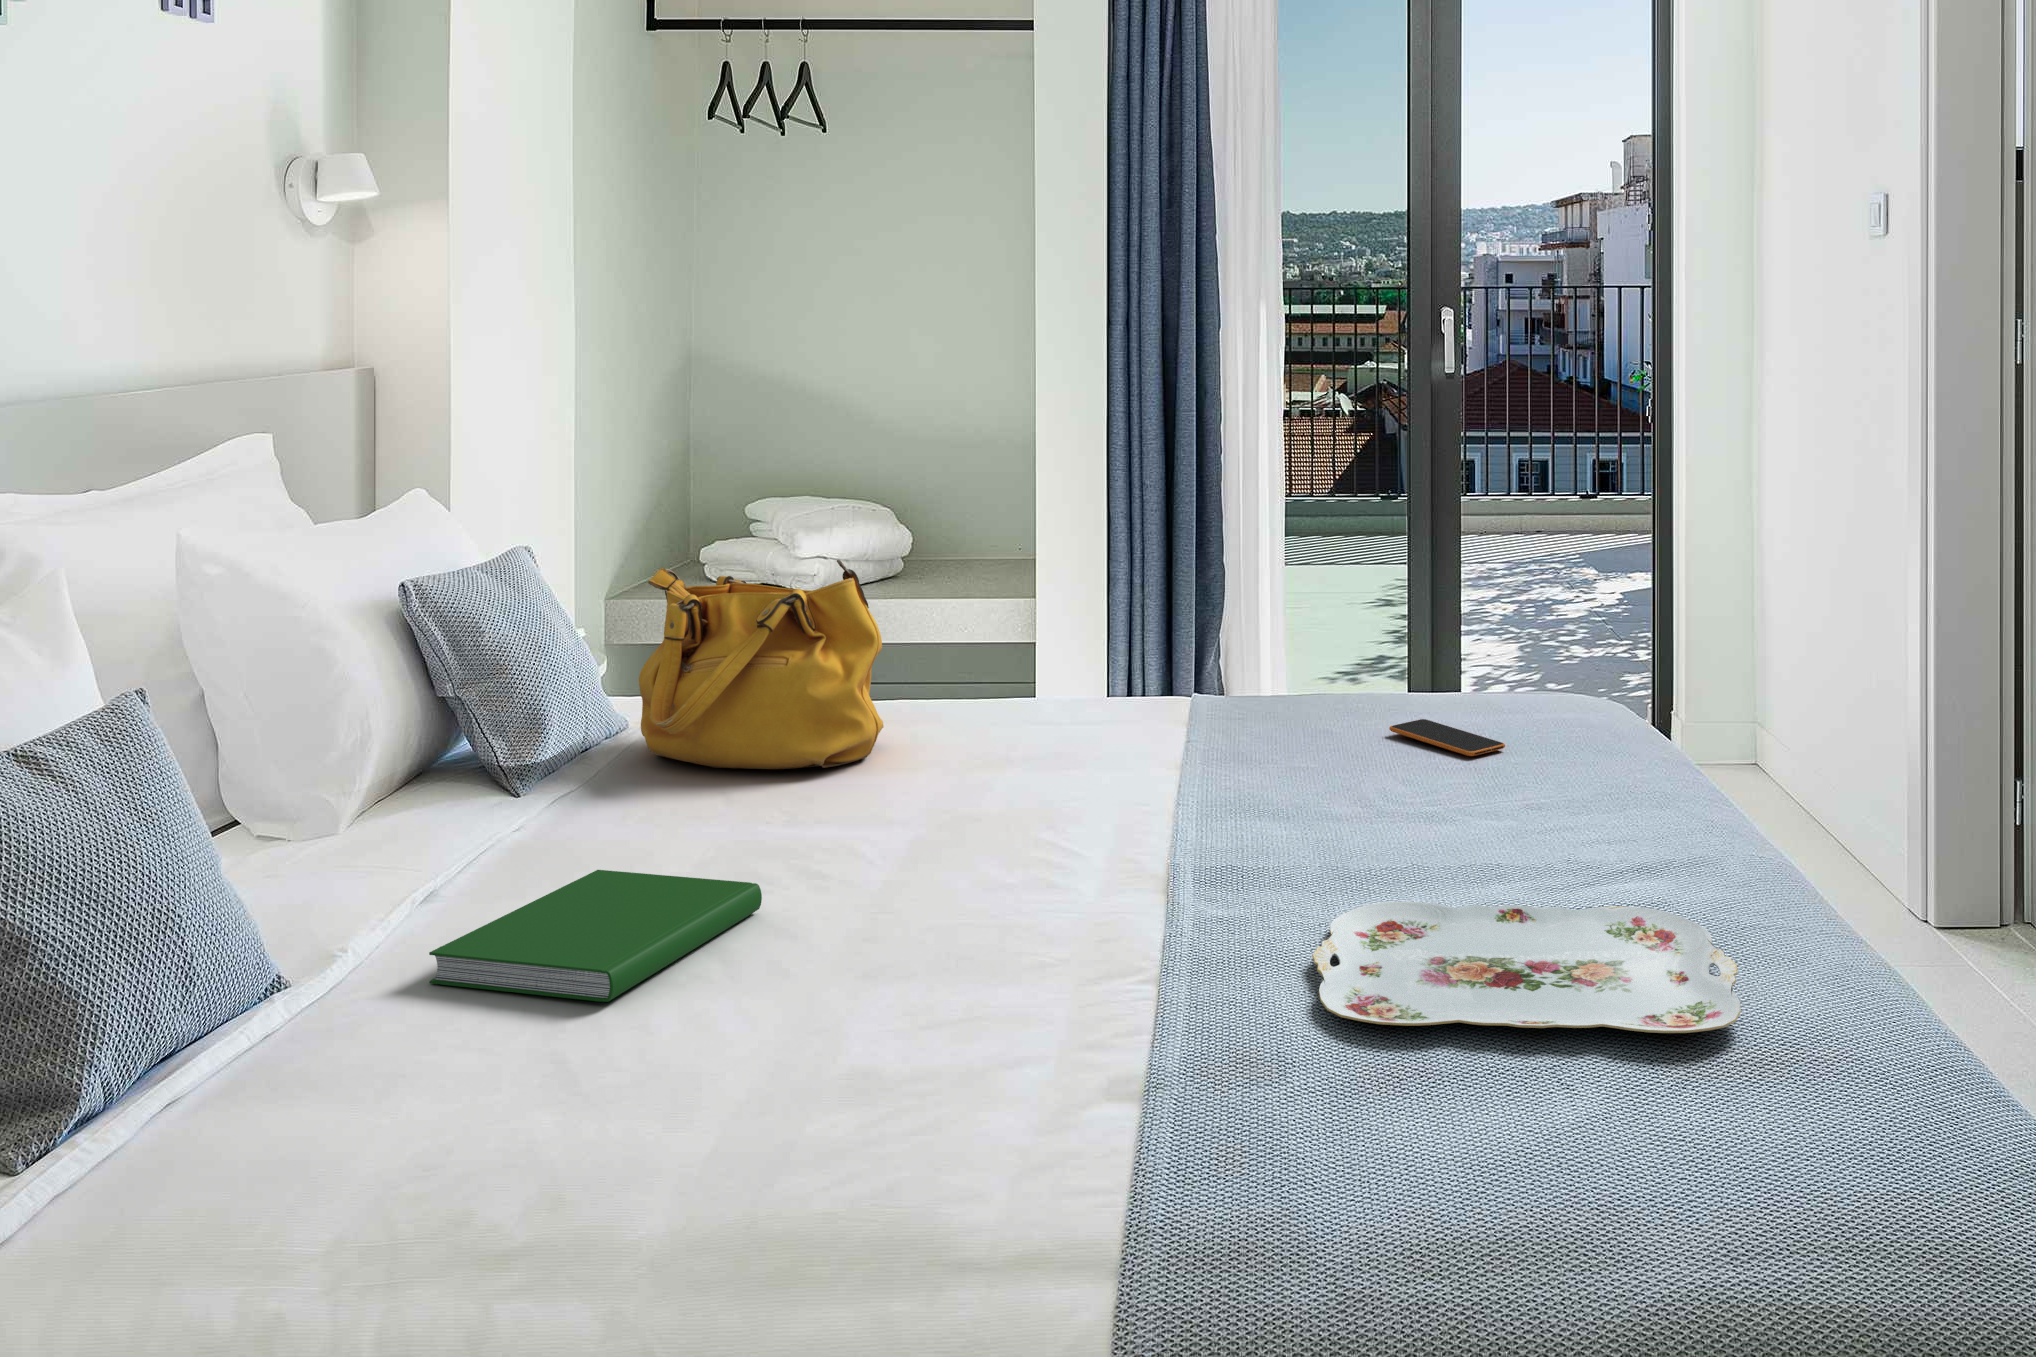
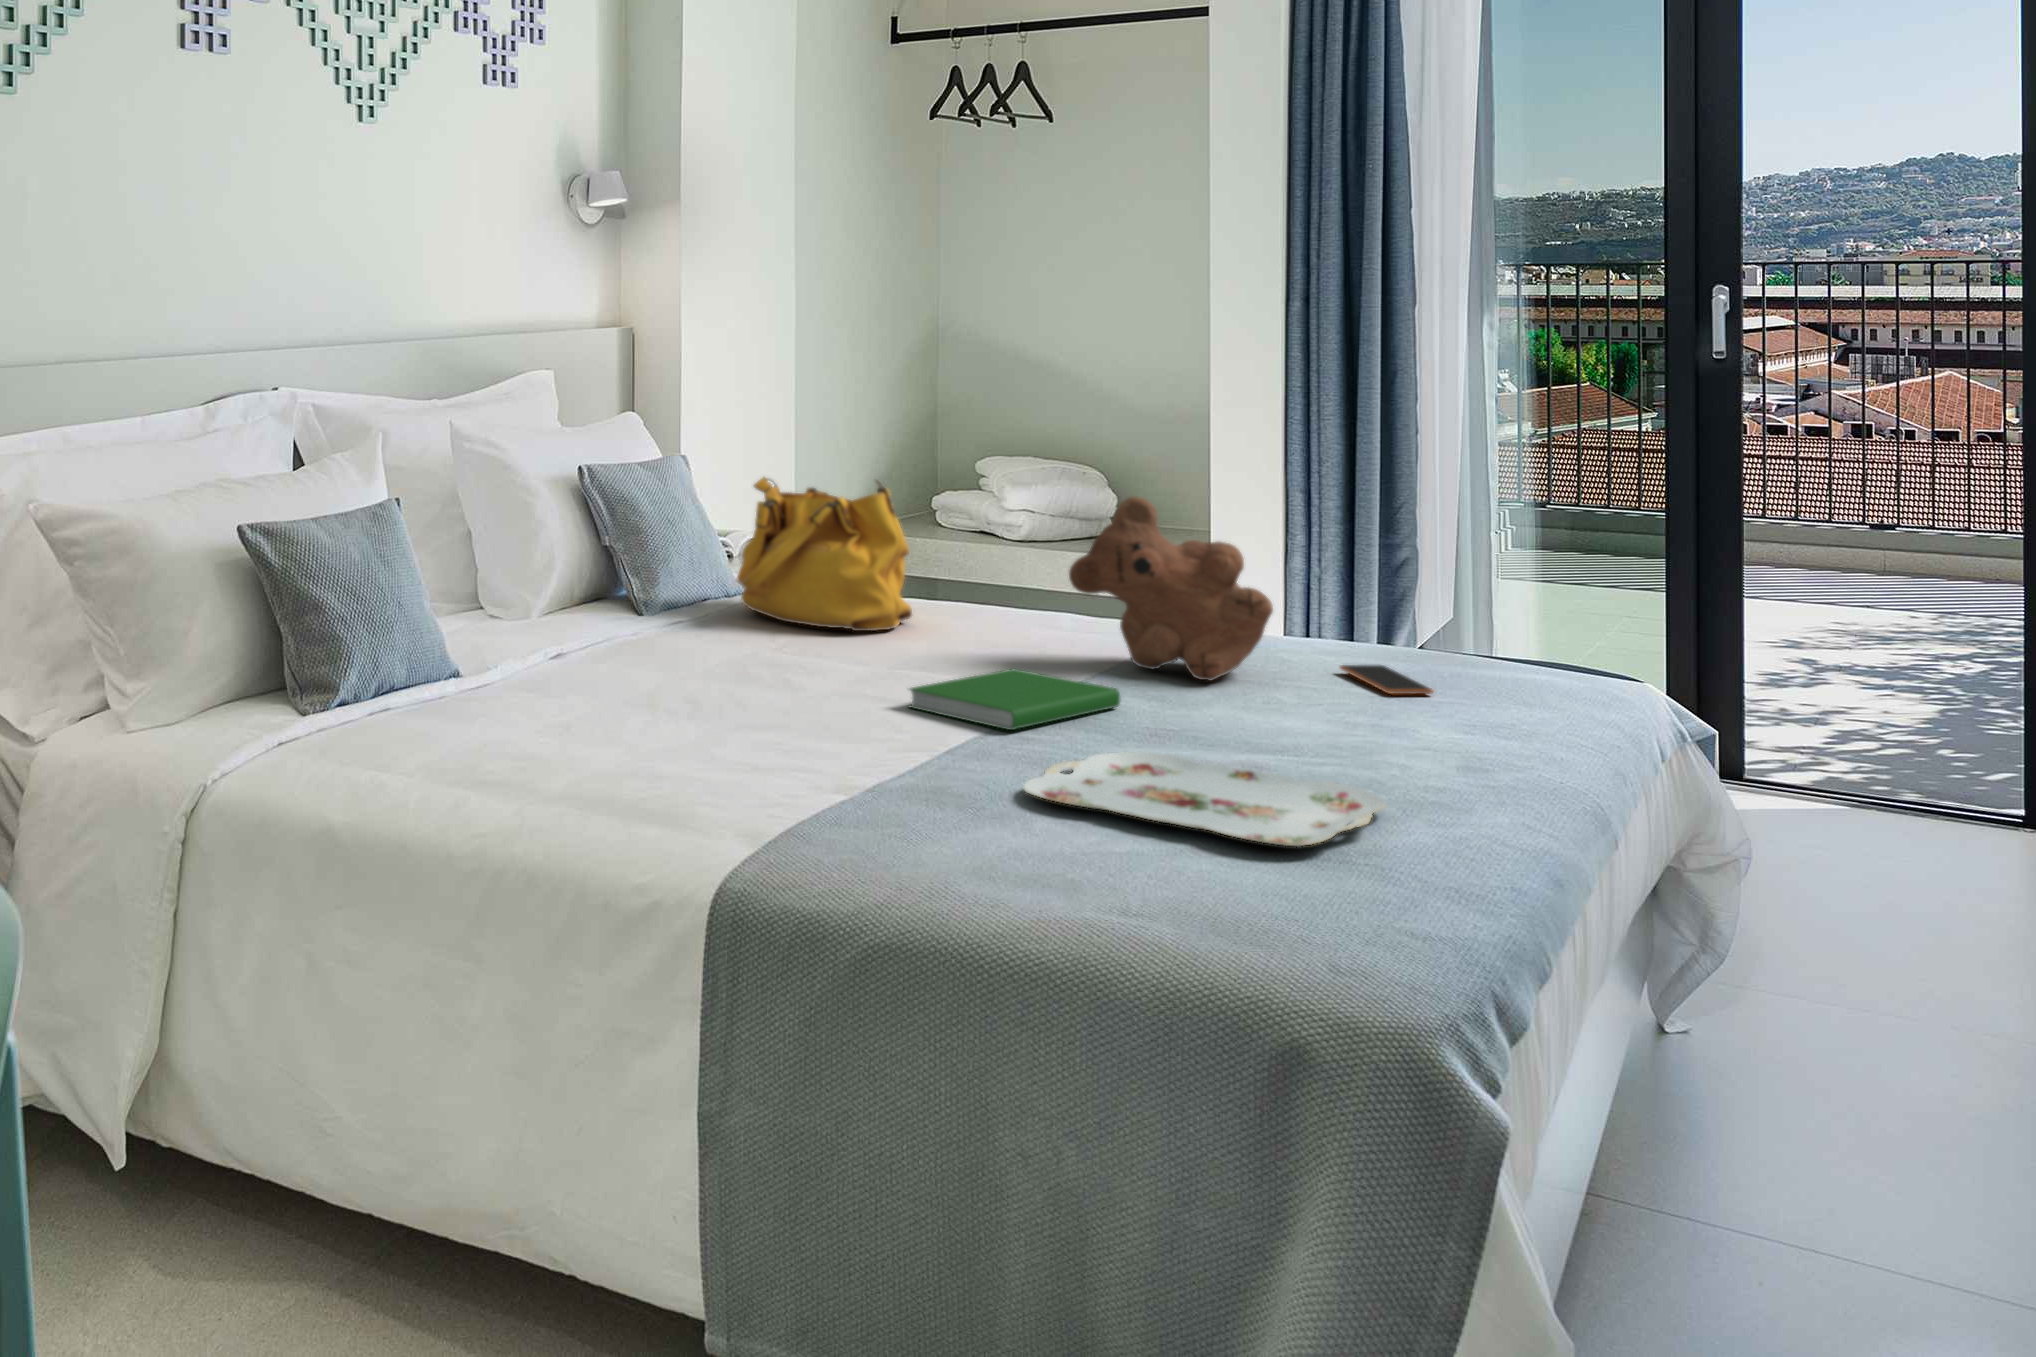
teddy bear: none [1119,558,1355,772] -> present [1069,497,1273,680]
hardcover book: present [429,870,762,1002] -> present [910,669,1120,730]

